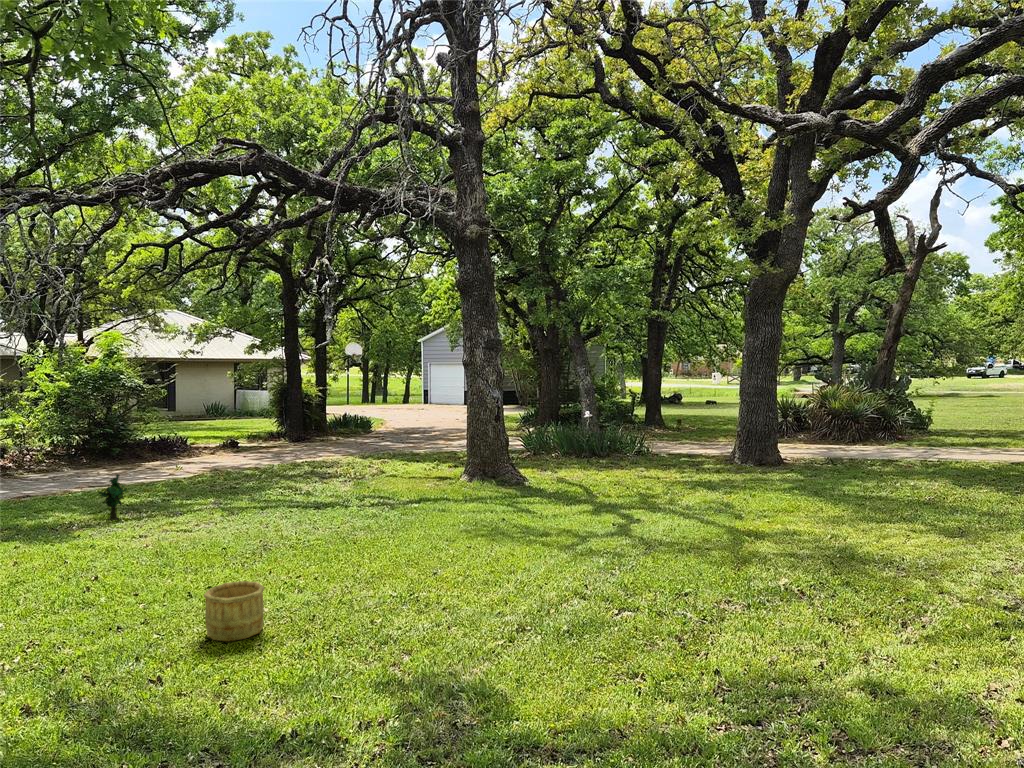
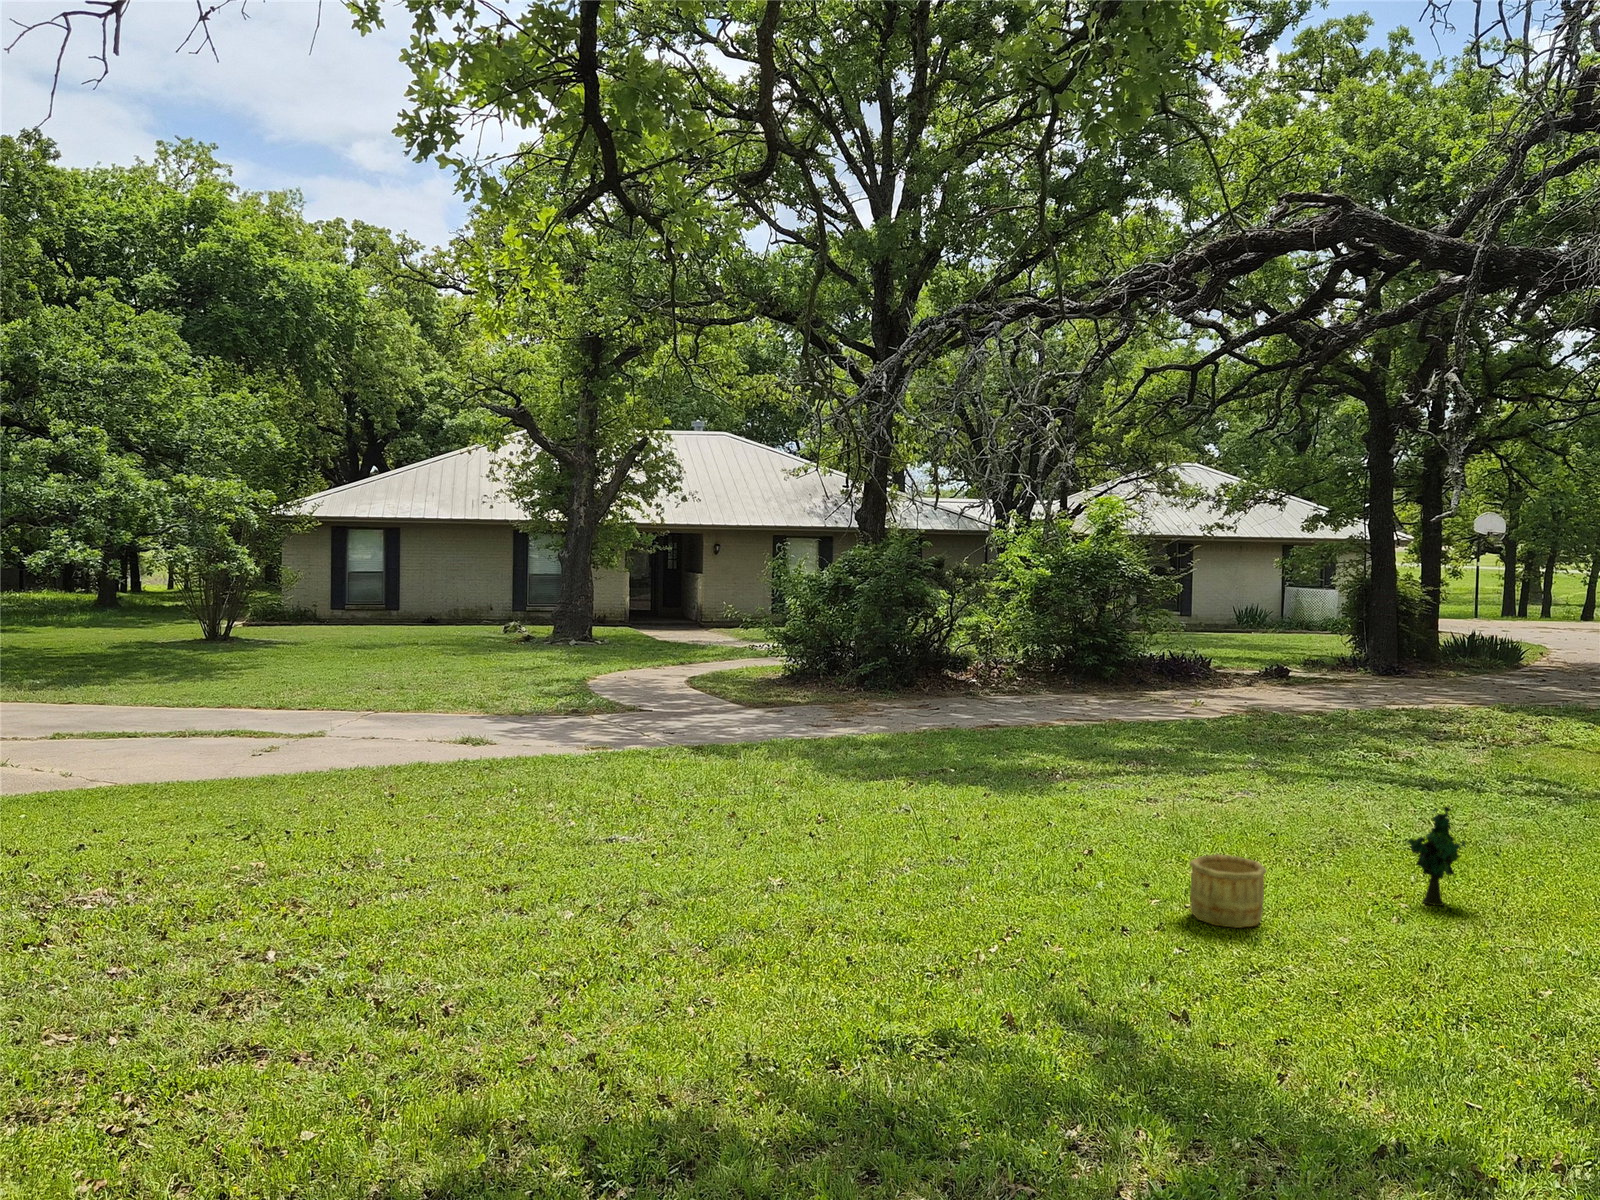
decorative plant: present [99,474,127,520] -> present [1407,807,1467,906]

